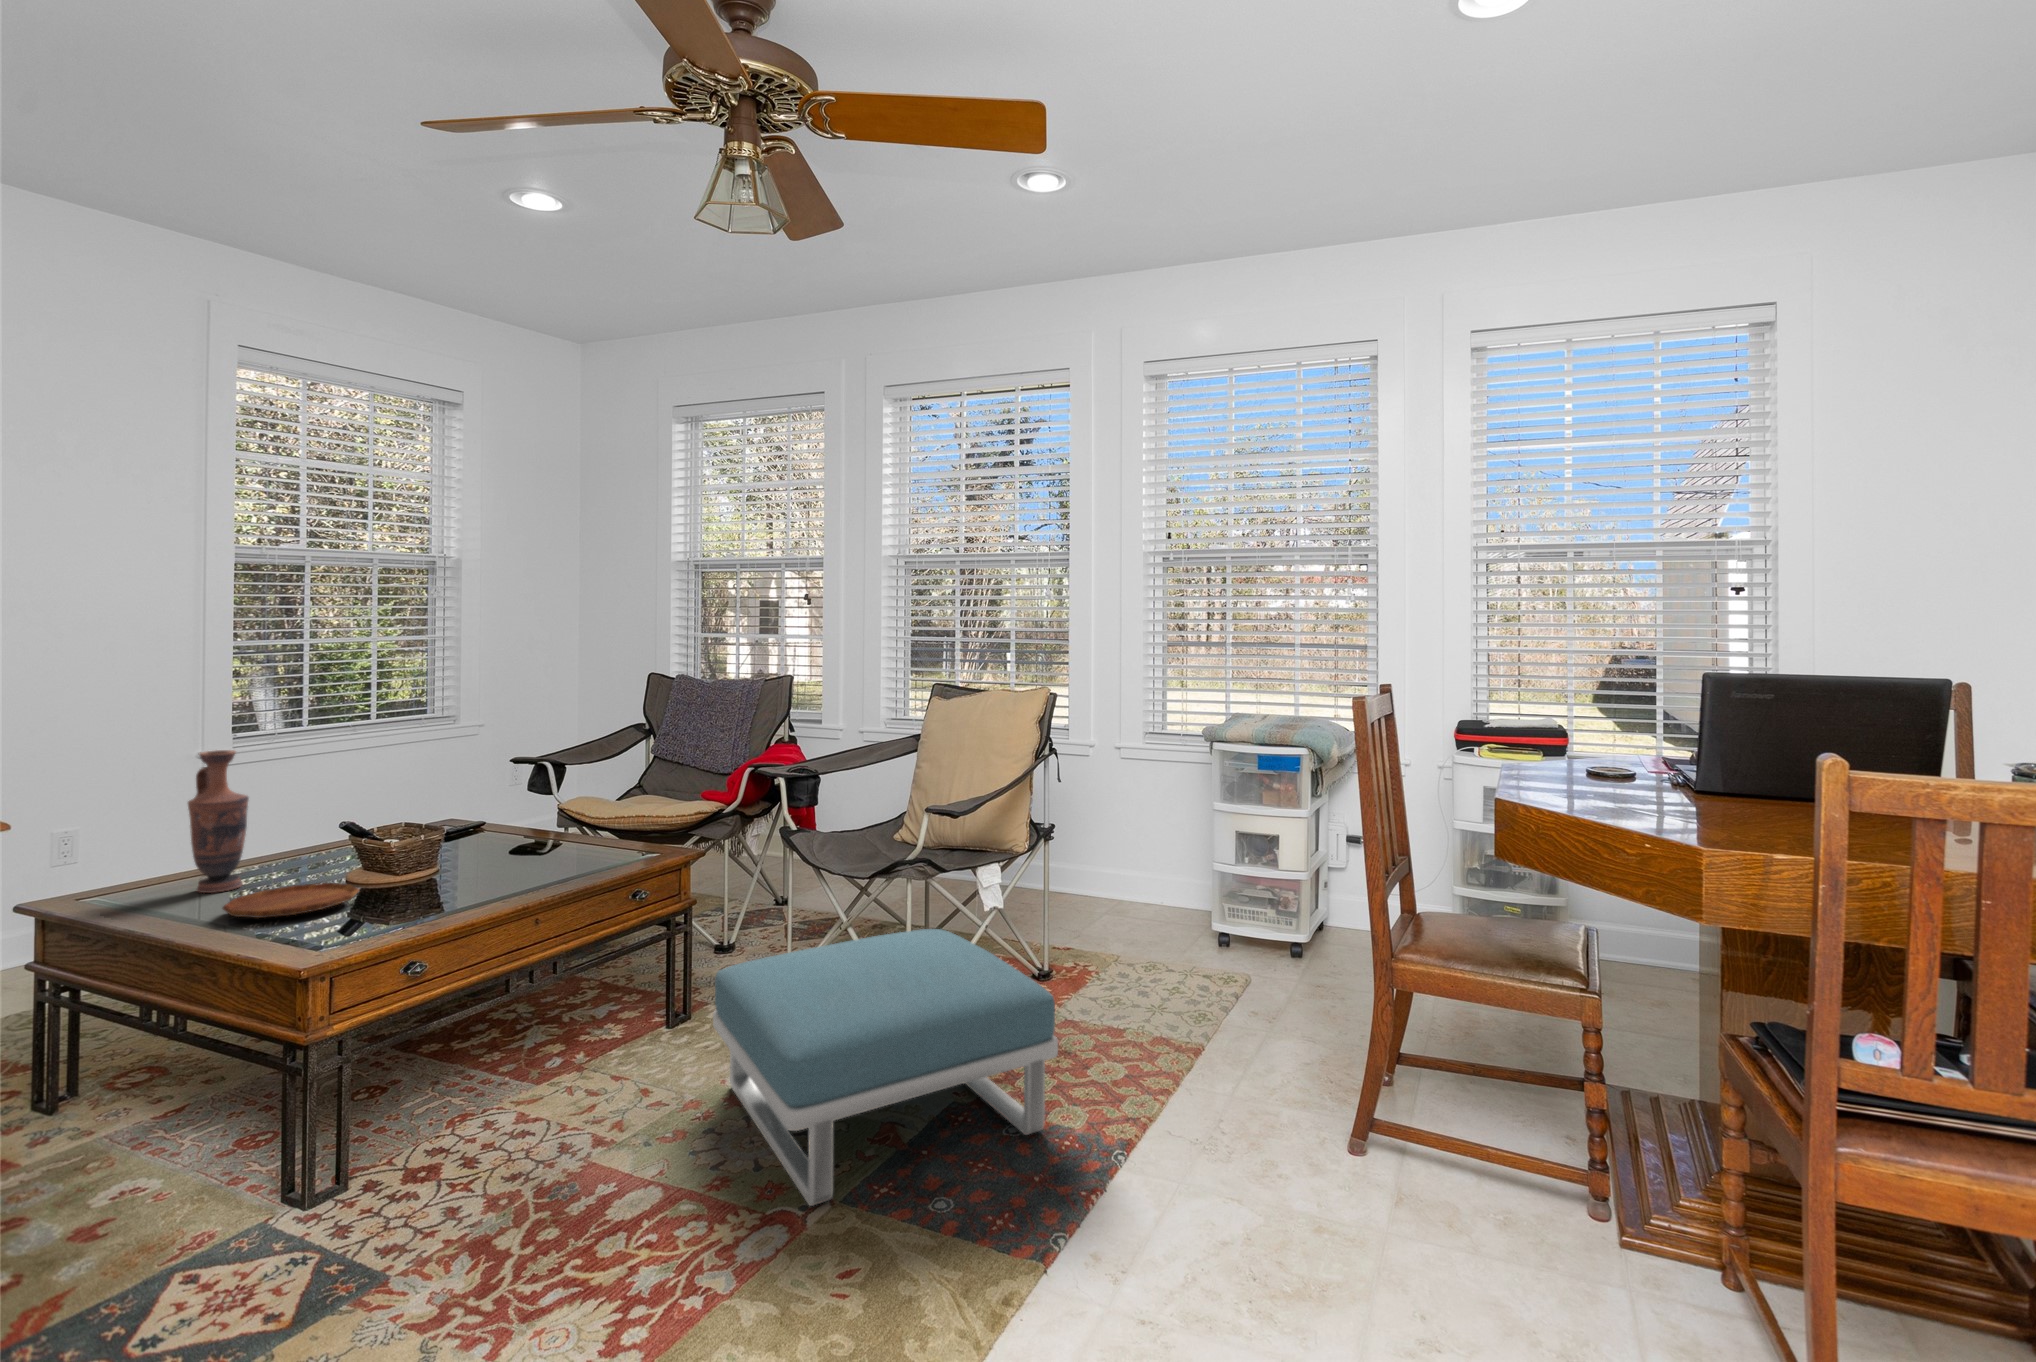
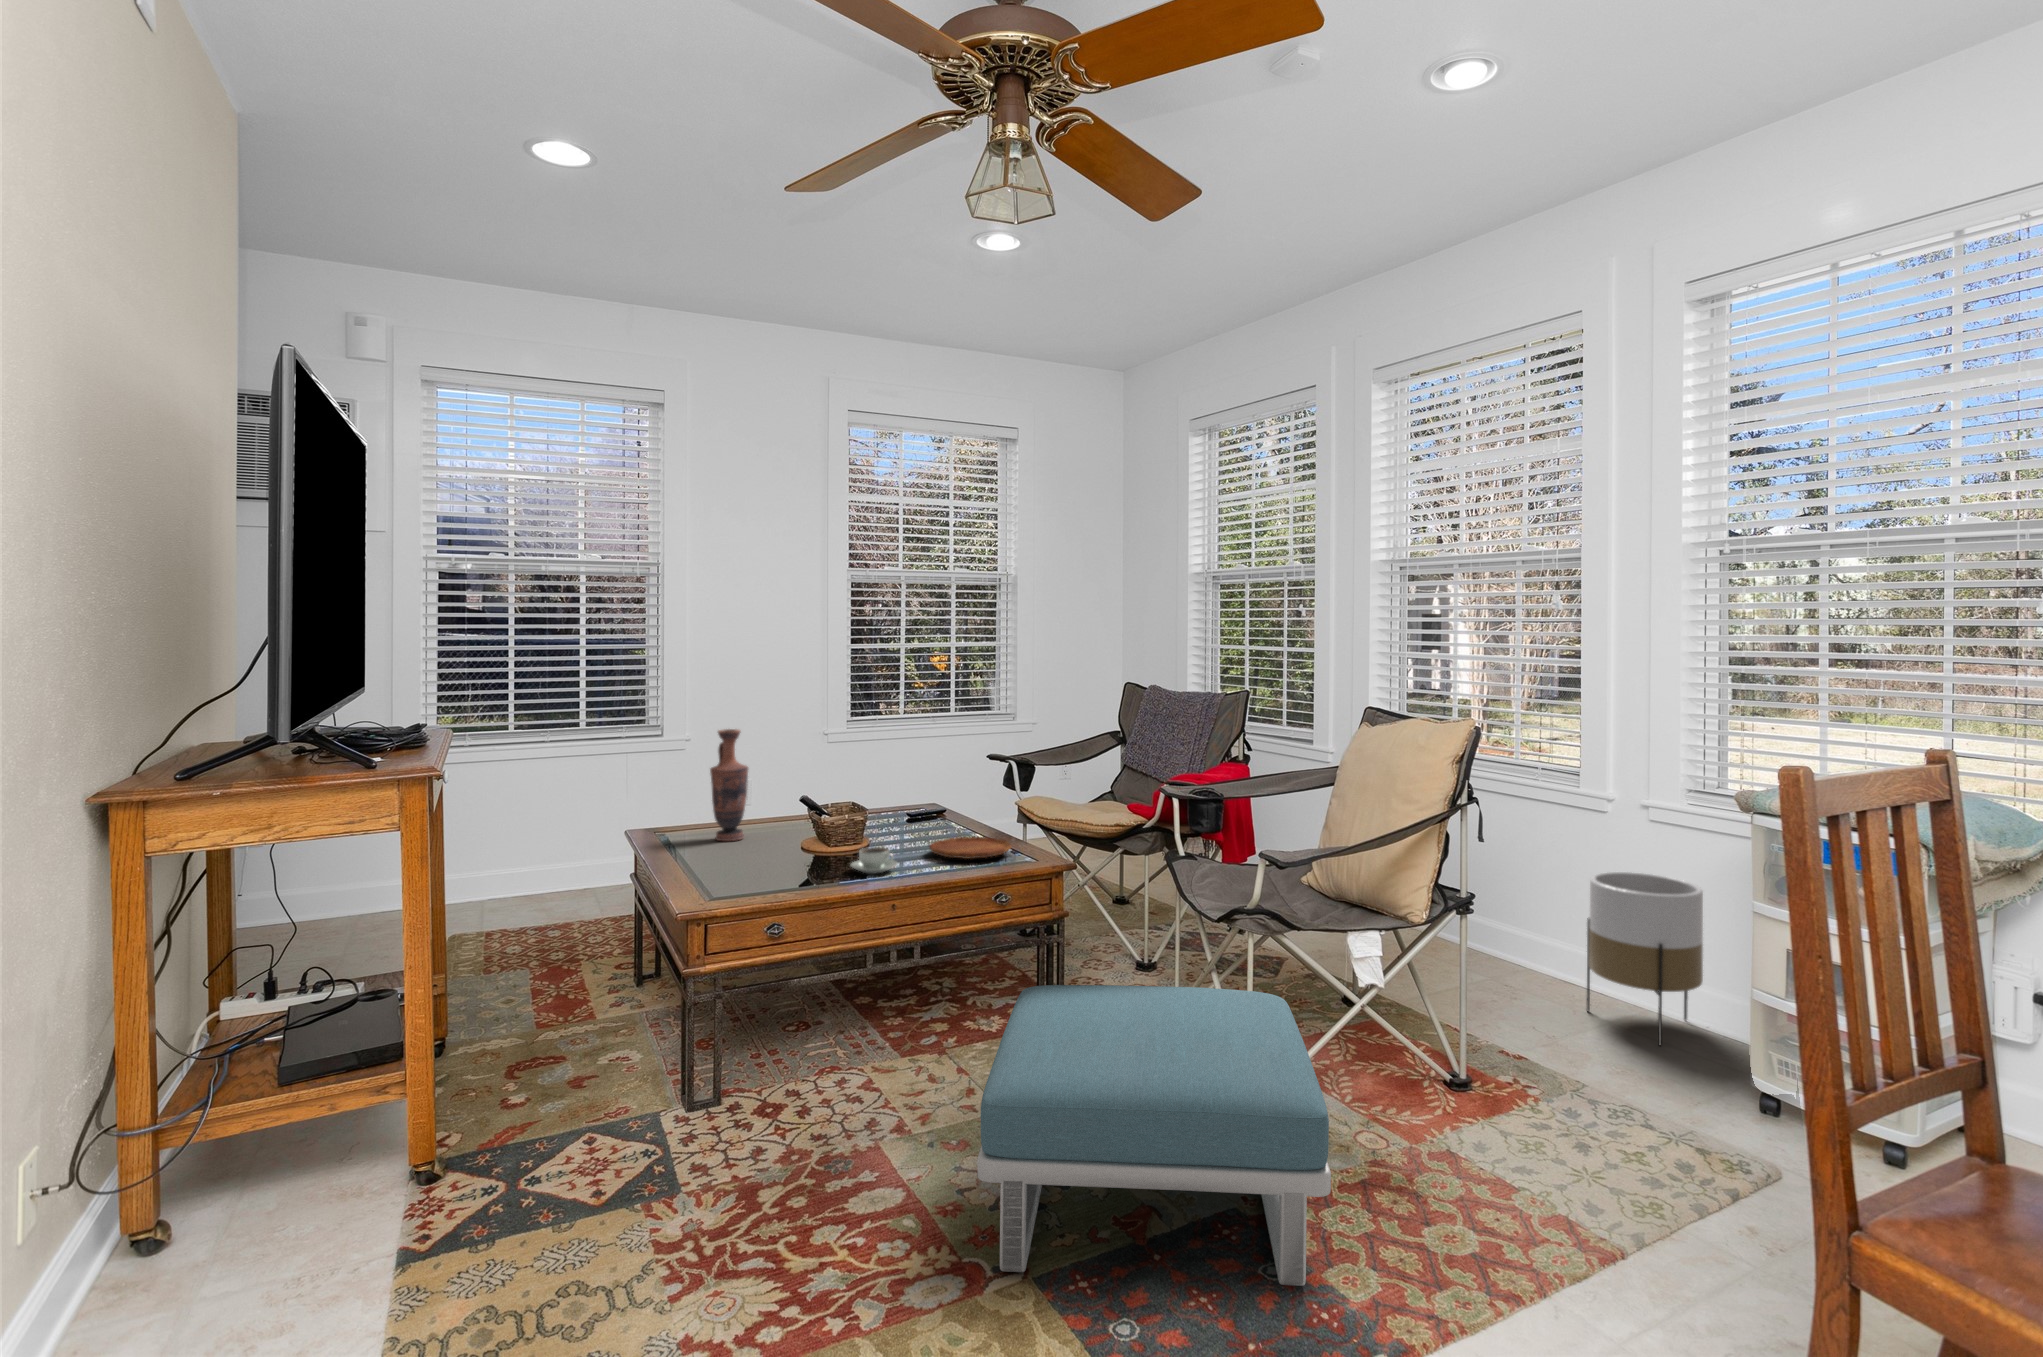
planter: none [1086,800,1162,920] -> present [1587,872,1703,1046]
coffee cup: none [462,863,522,893] -> present [851,847,897,874]
tray: present [223,883,359,918] -> present [929,837,1011,859]

